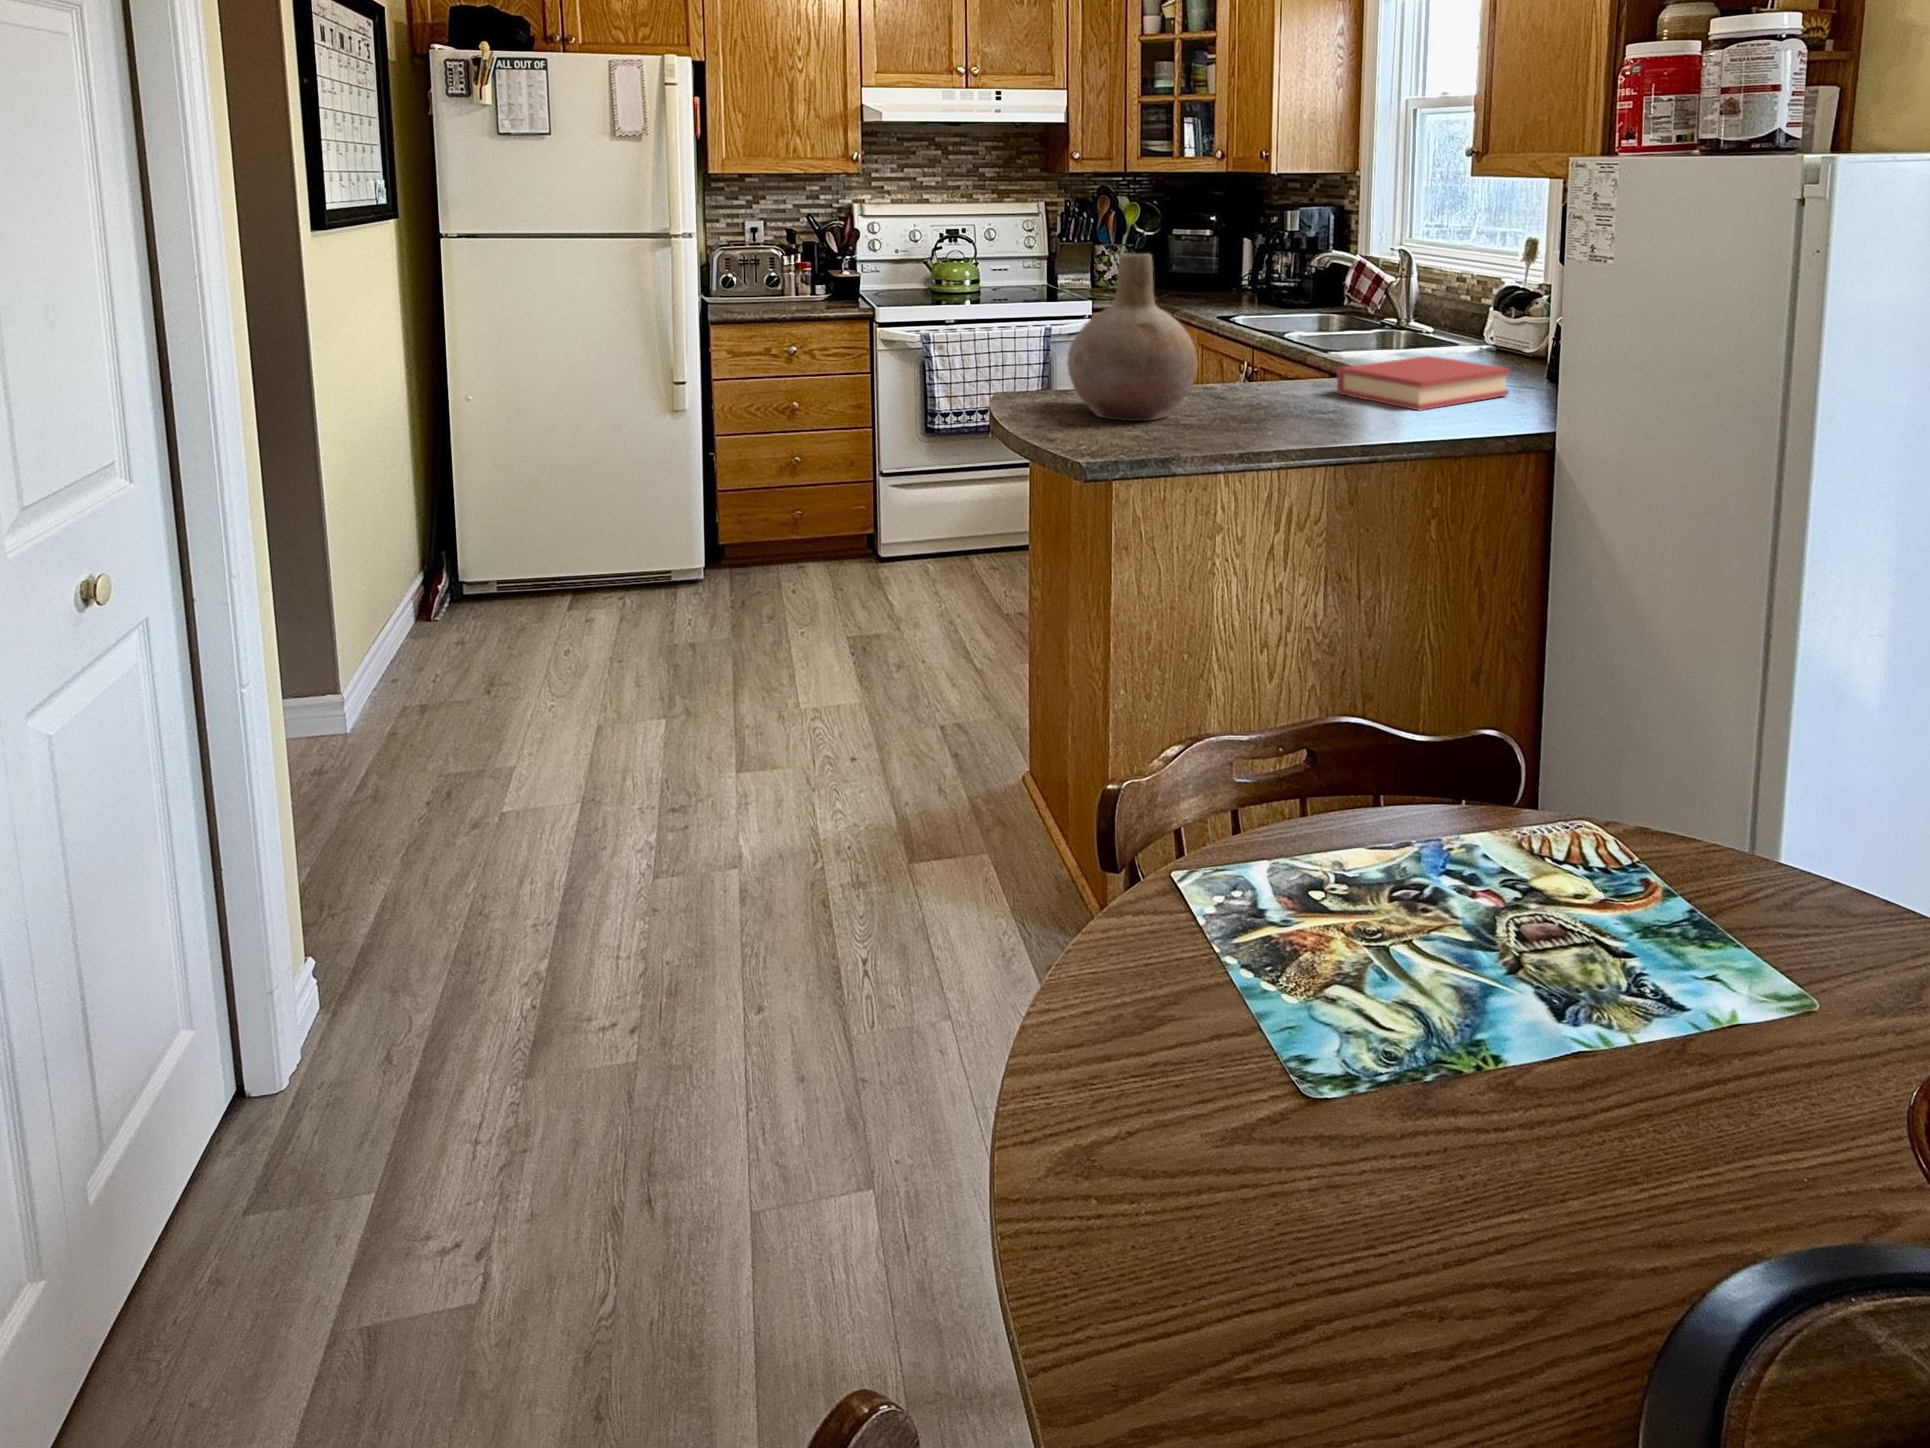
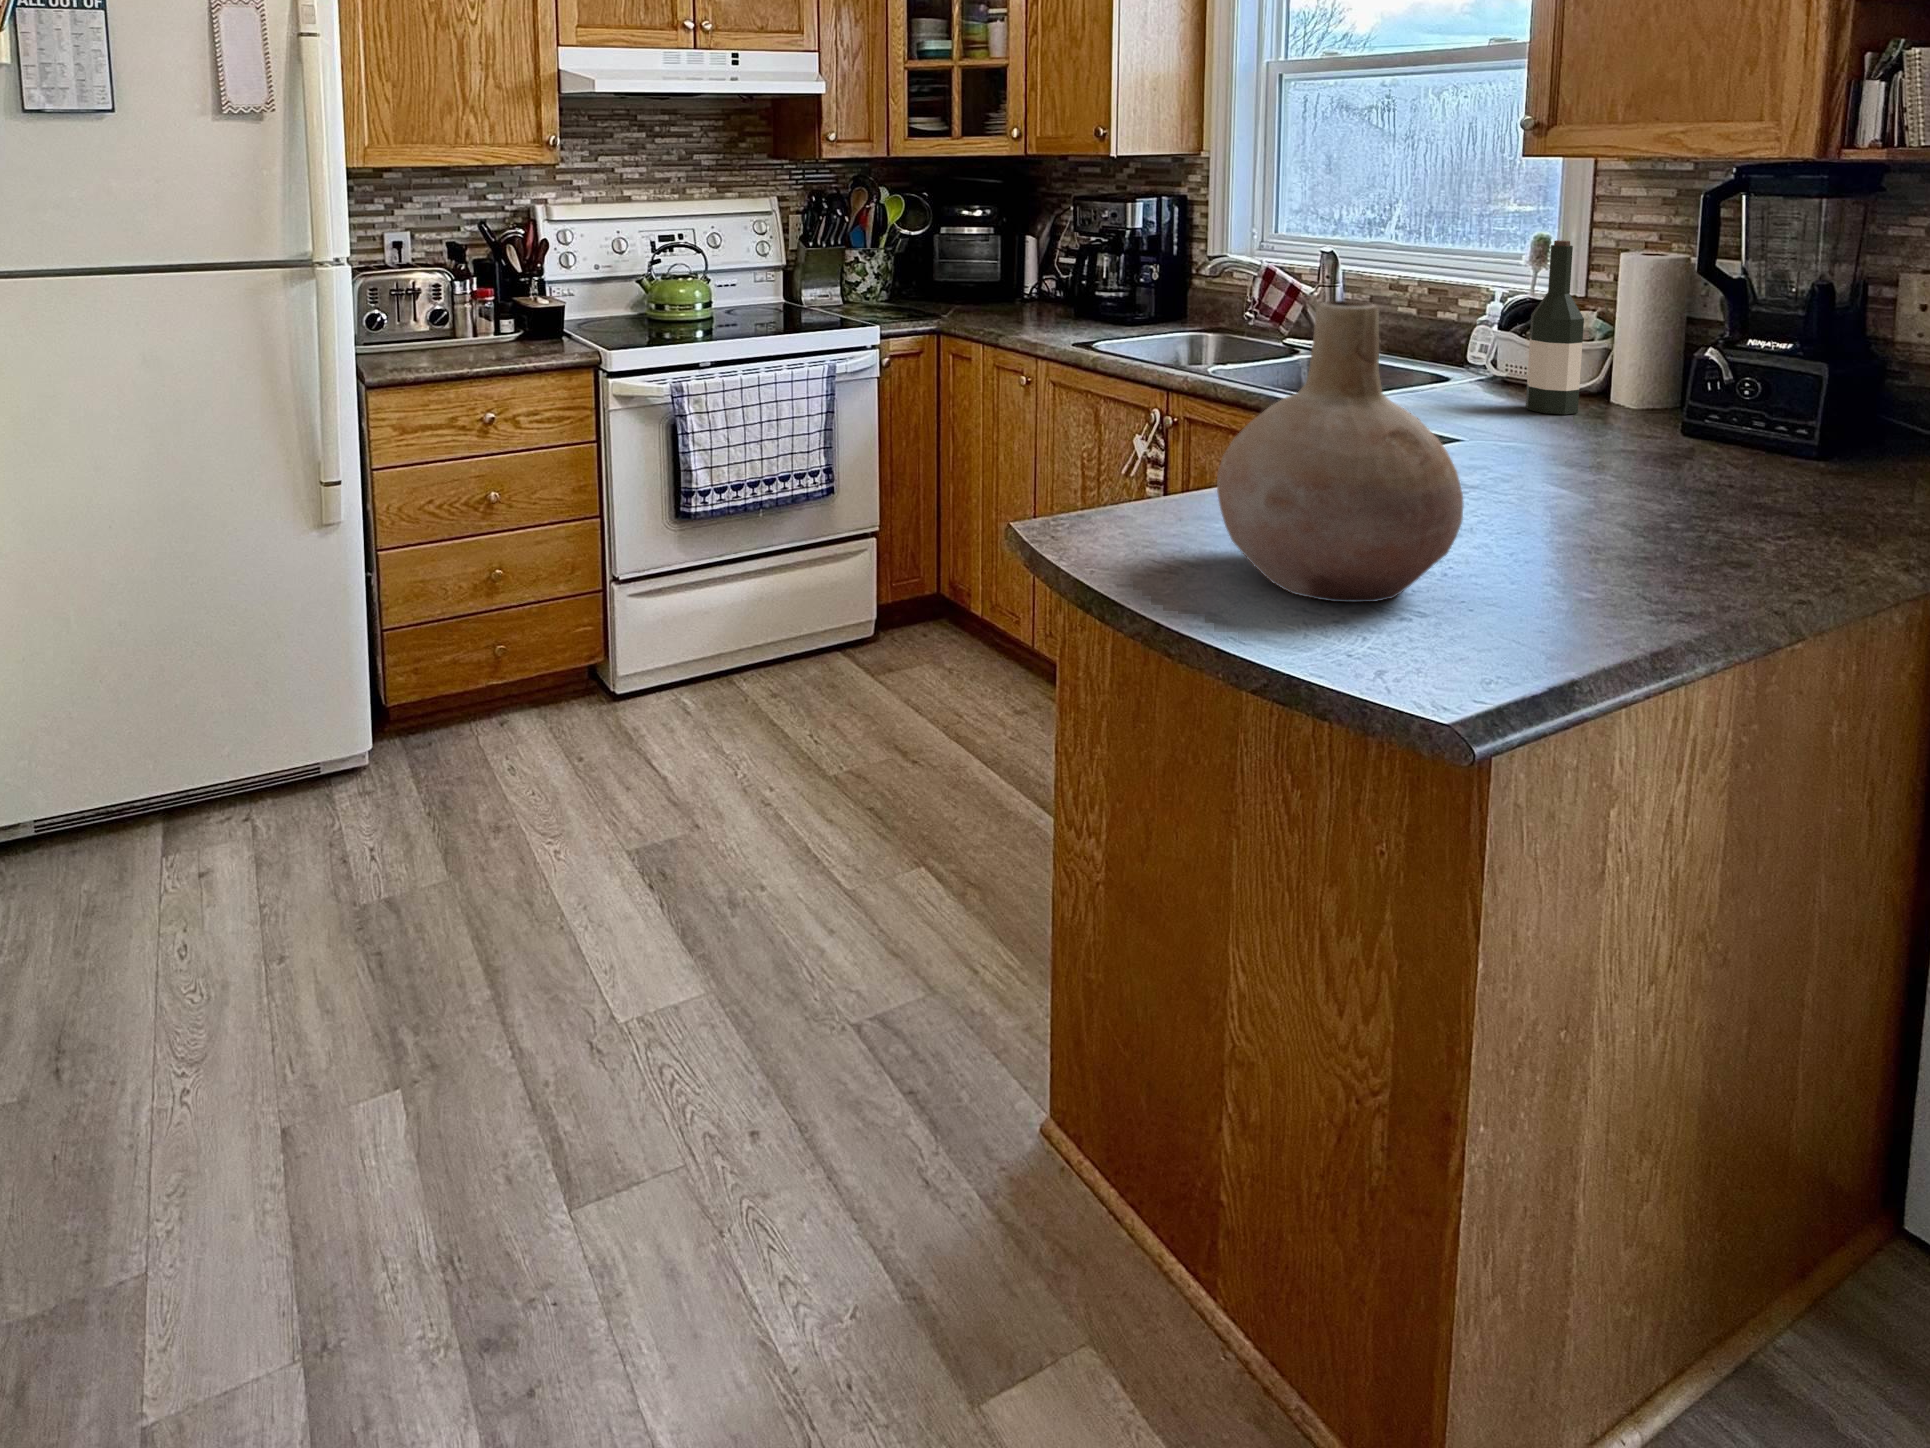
wine bottle: none [1464,237,1504,362] -> present [1526,240,1584,414]
hardback book: present [1337,356,1510,410] -> none [1526,423,1756,531]

